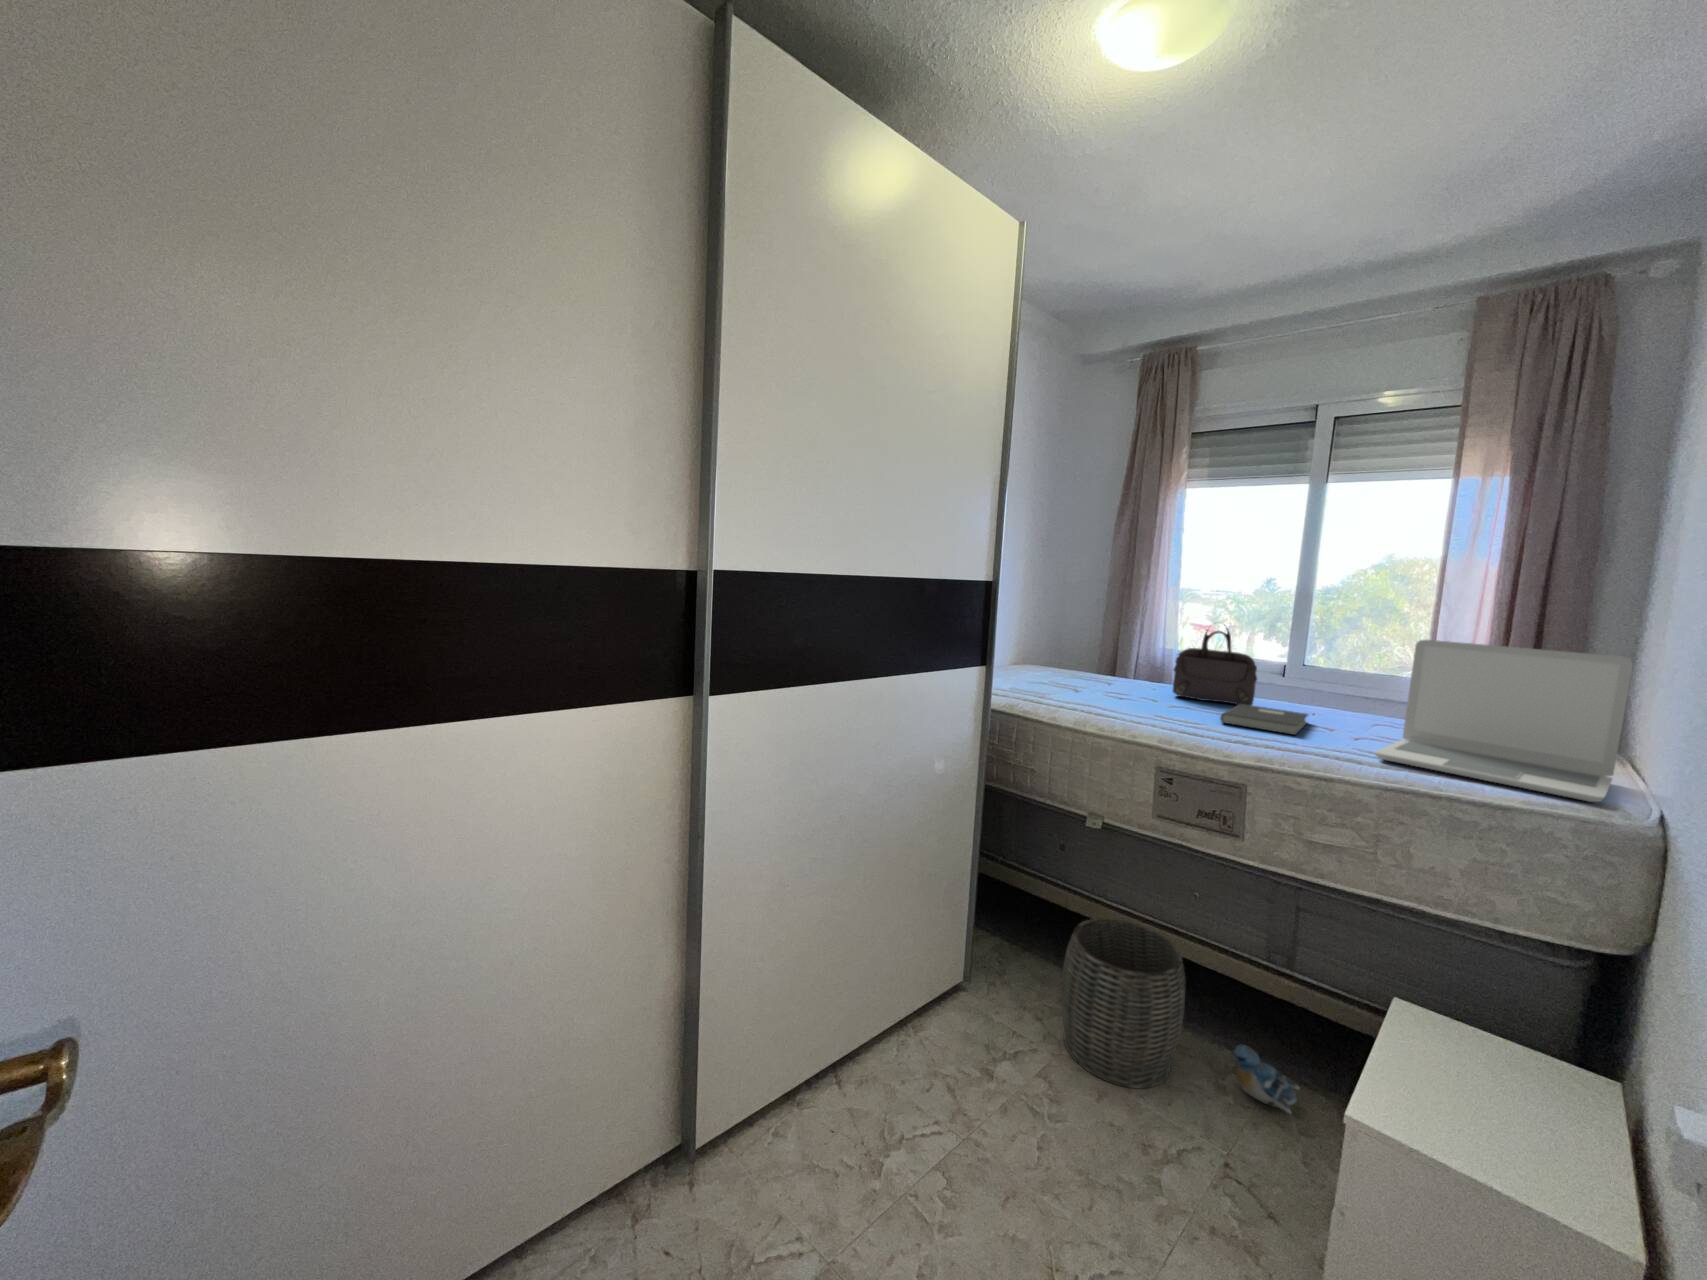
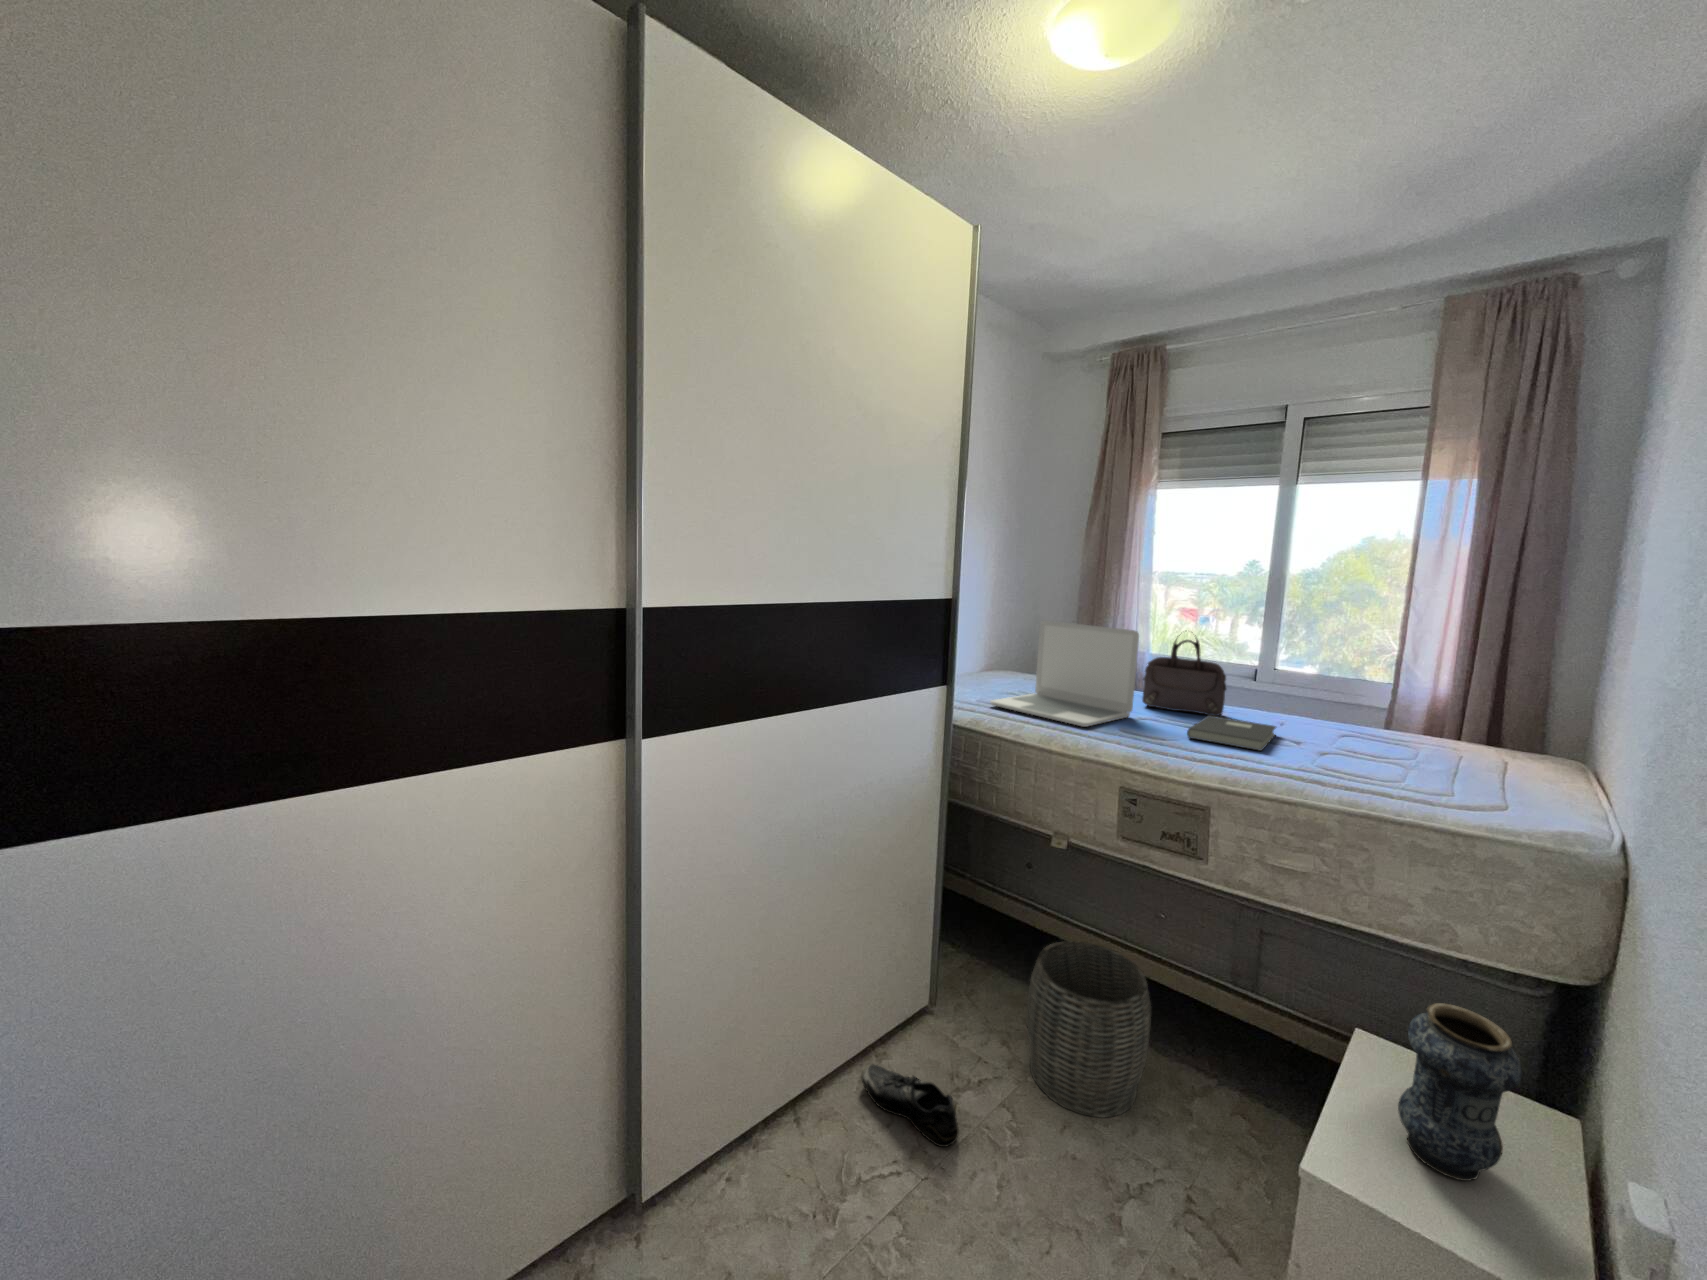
laptop: present [1375,640,1633,802] -> present [990,621,1139,727]
vase: none [1442,961,1568,1133] -> present [1398,1003,1522,1181]
shoe: none [900,1031,997,1109] -> present [861,1064,959,1147]
plush toy: present [1232,1045,1304,1114] -> none [1196,1070,1270,1142]

